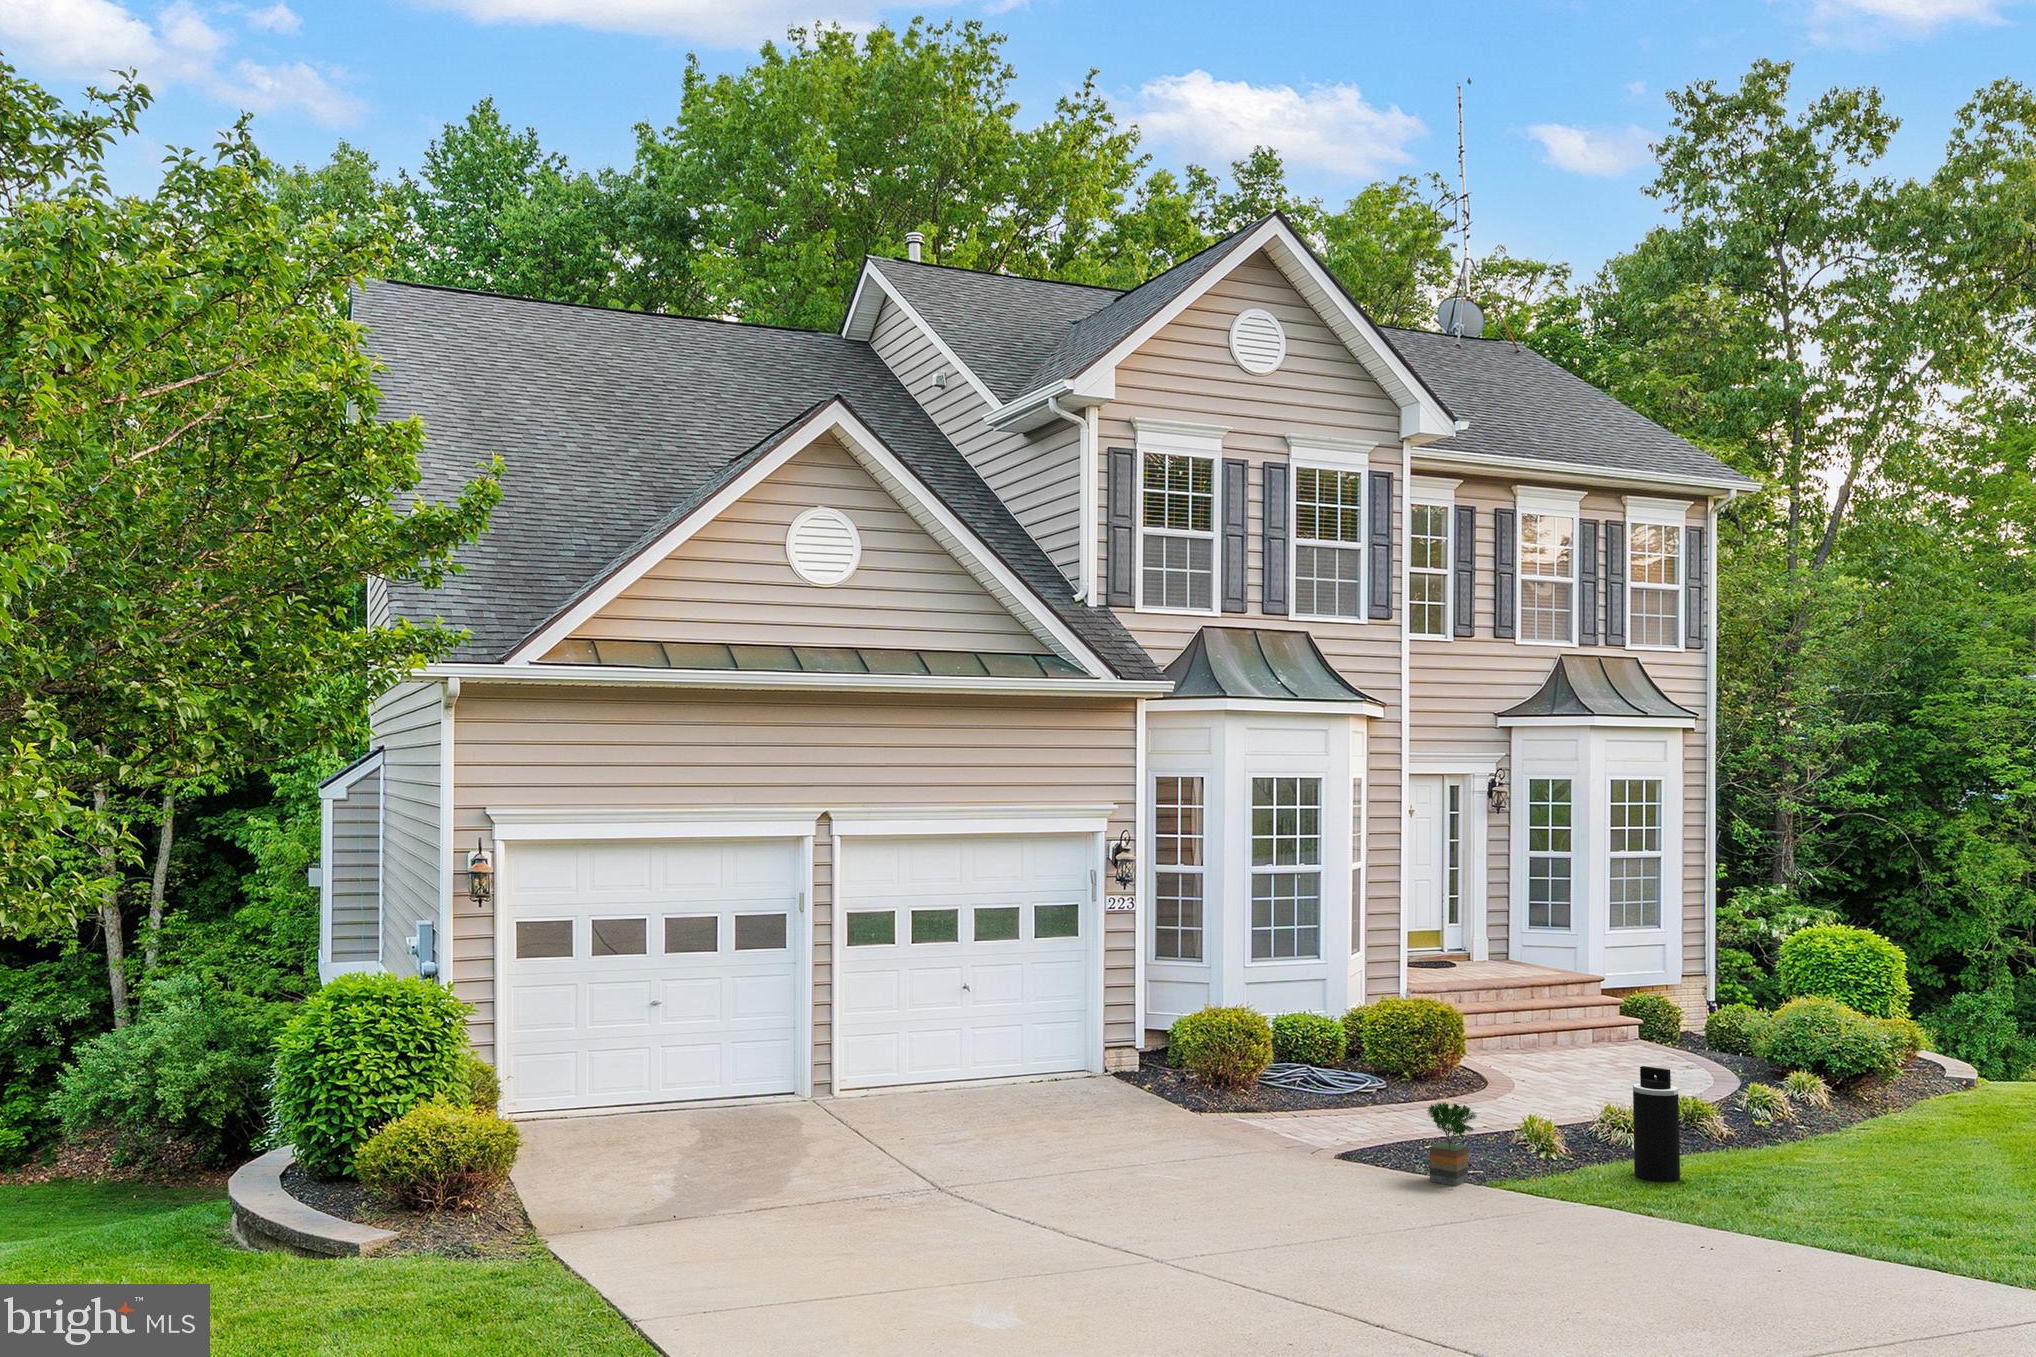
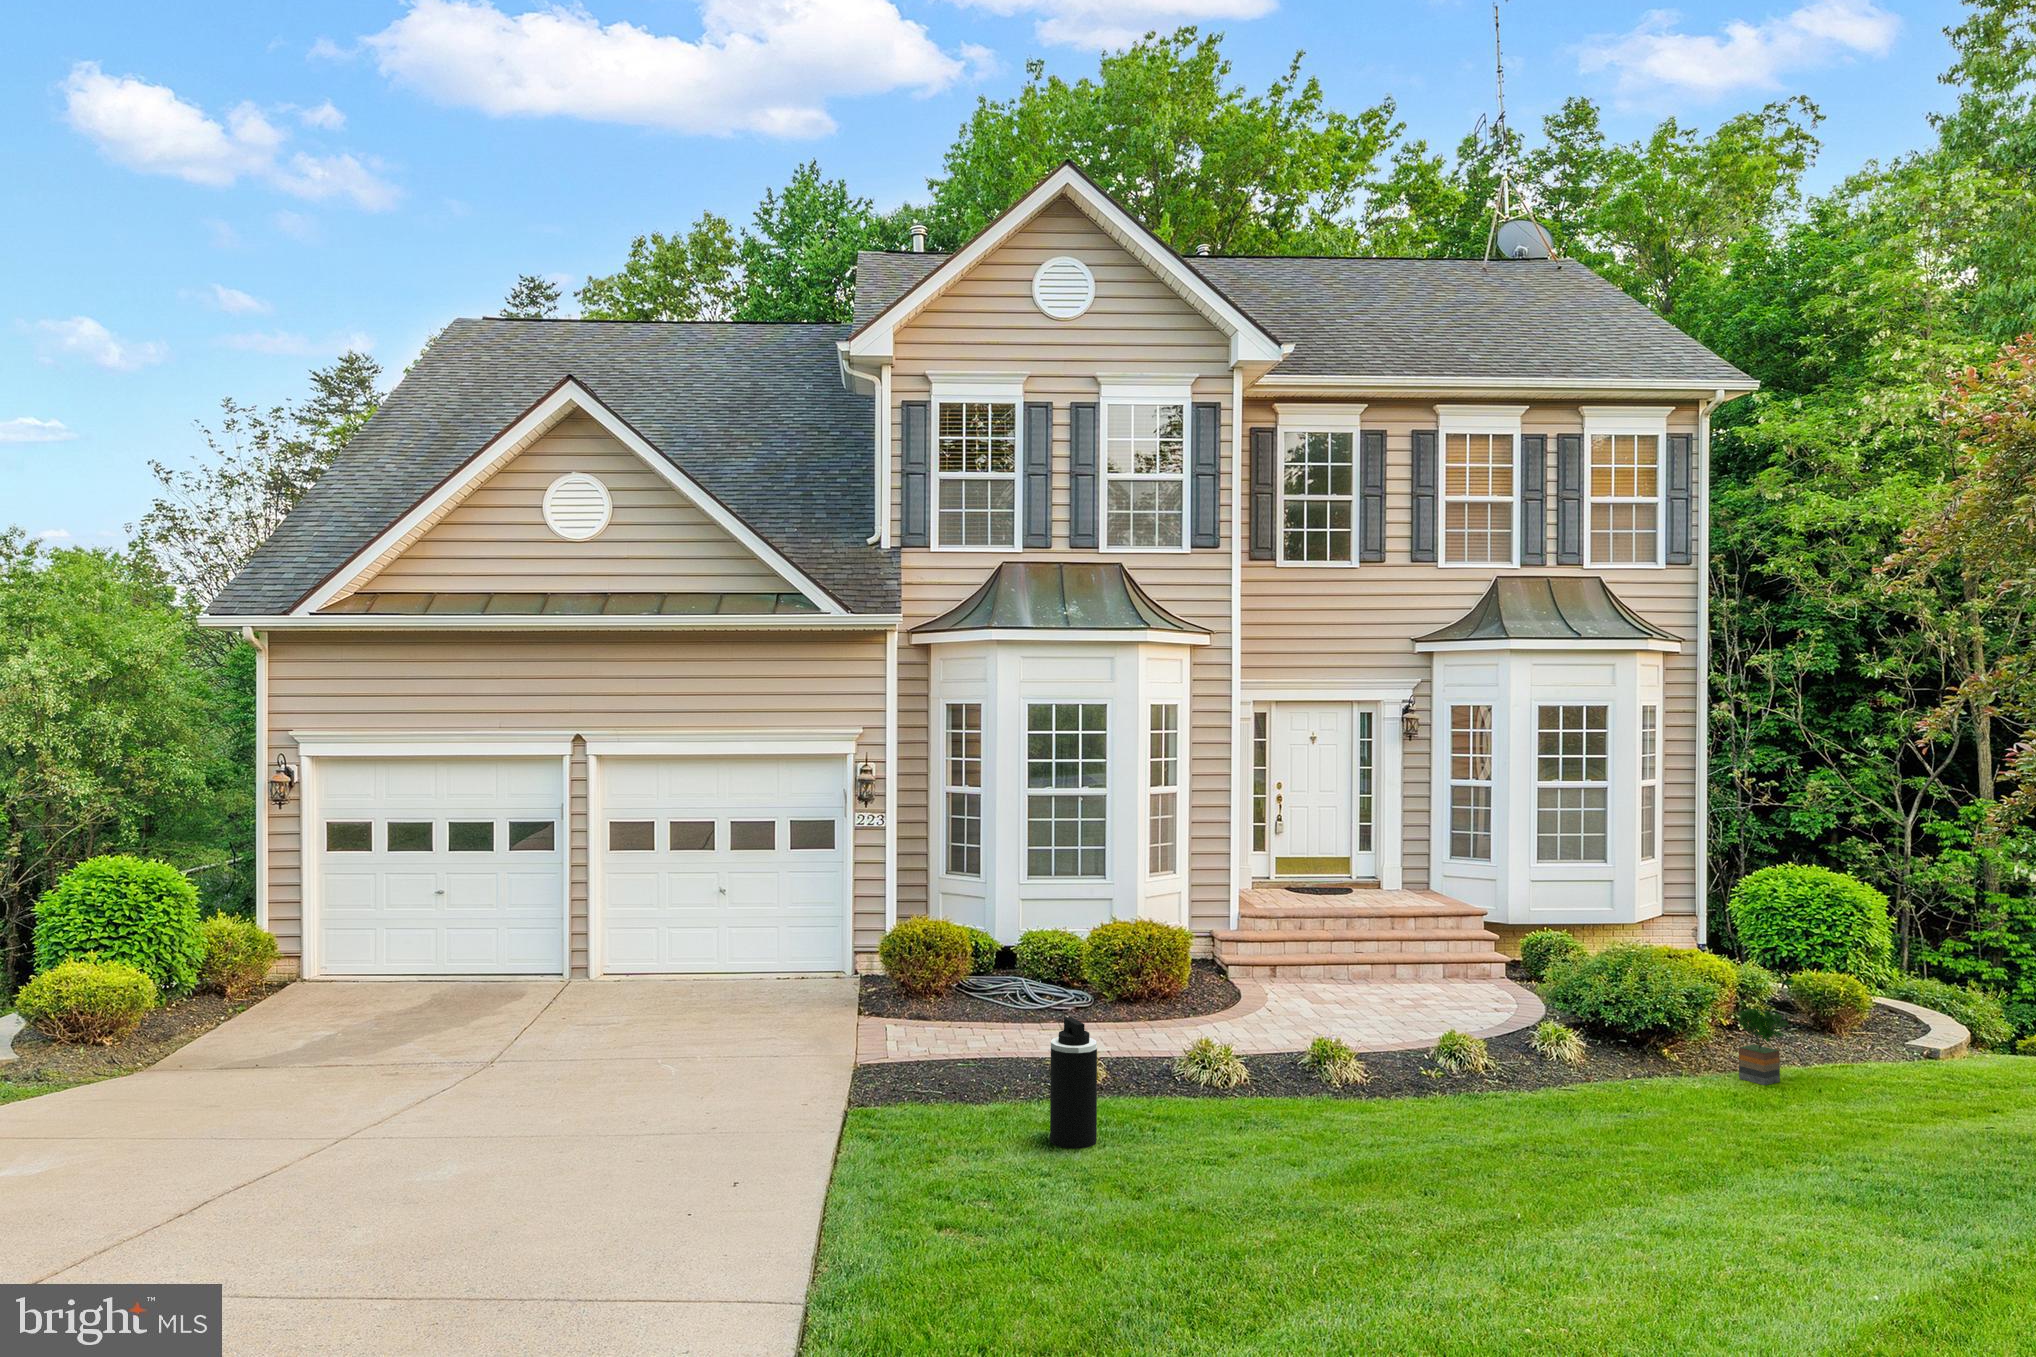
potted tree: present [1428,1102,1476,1186] -> present [1739,1008,1788,1085]

